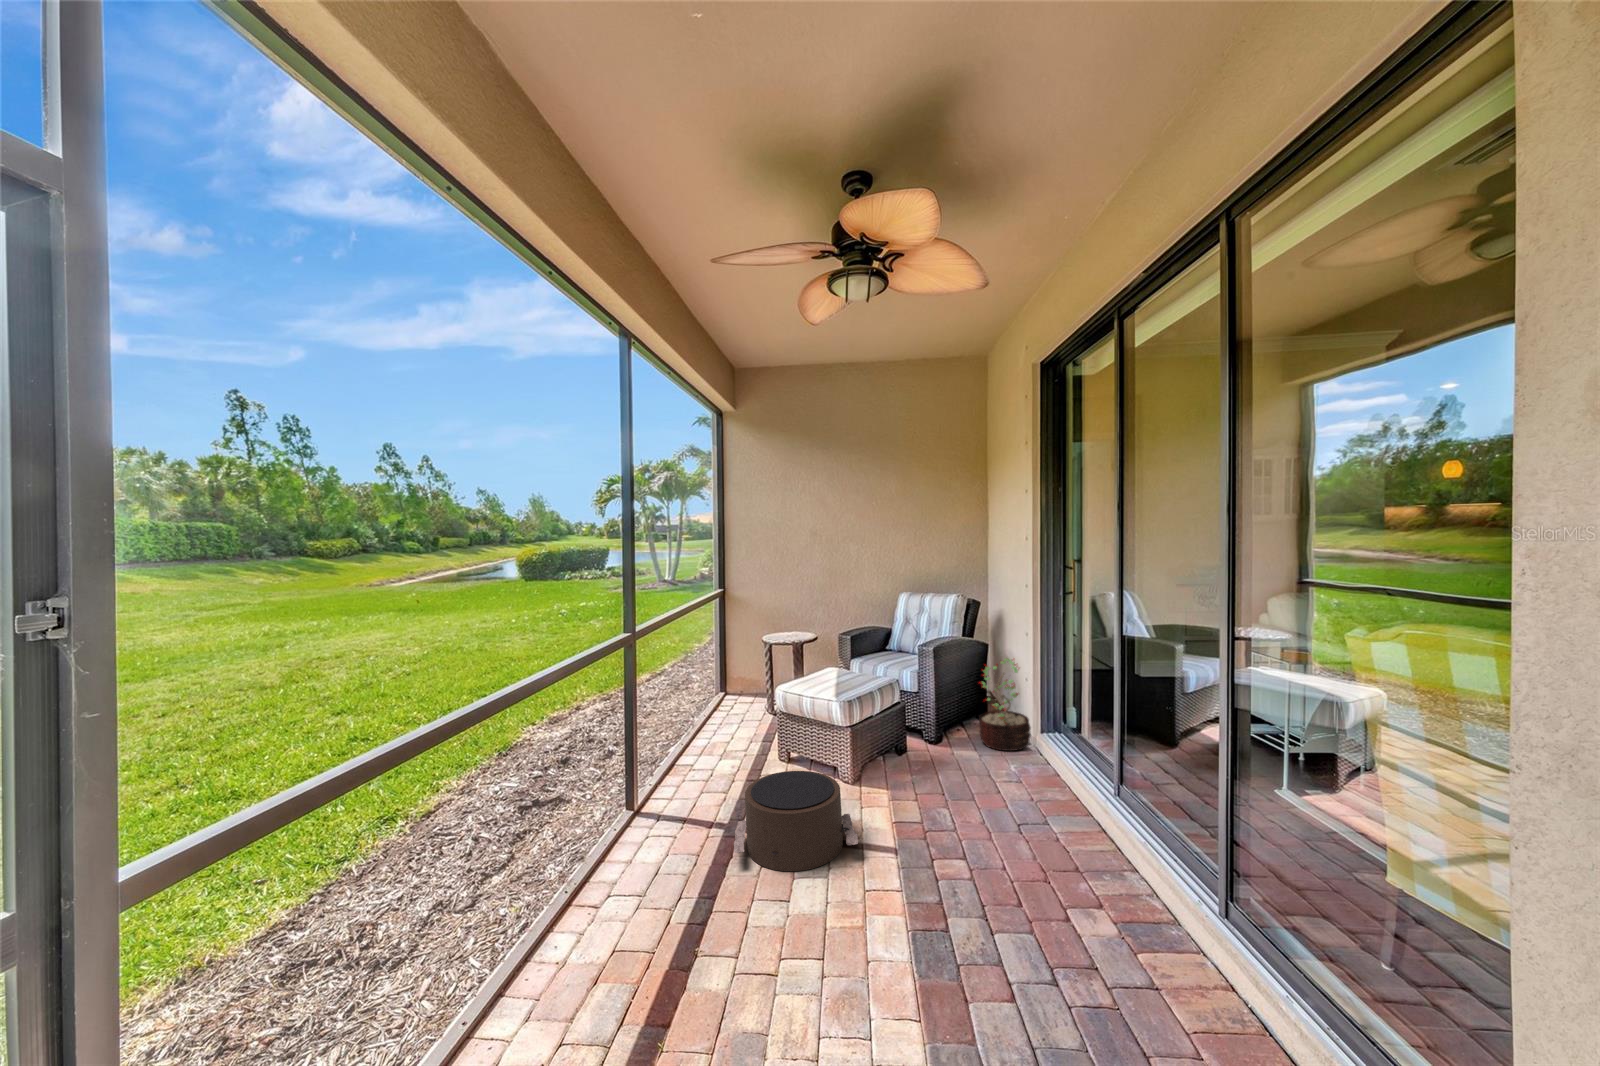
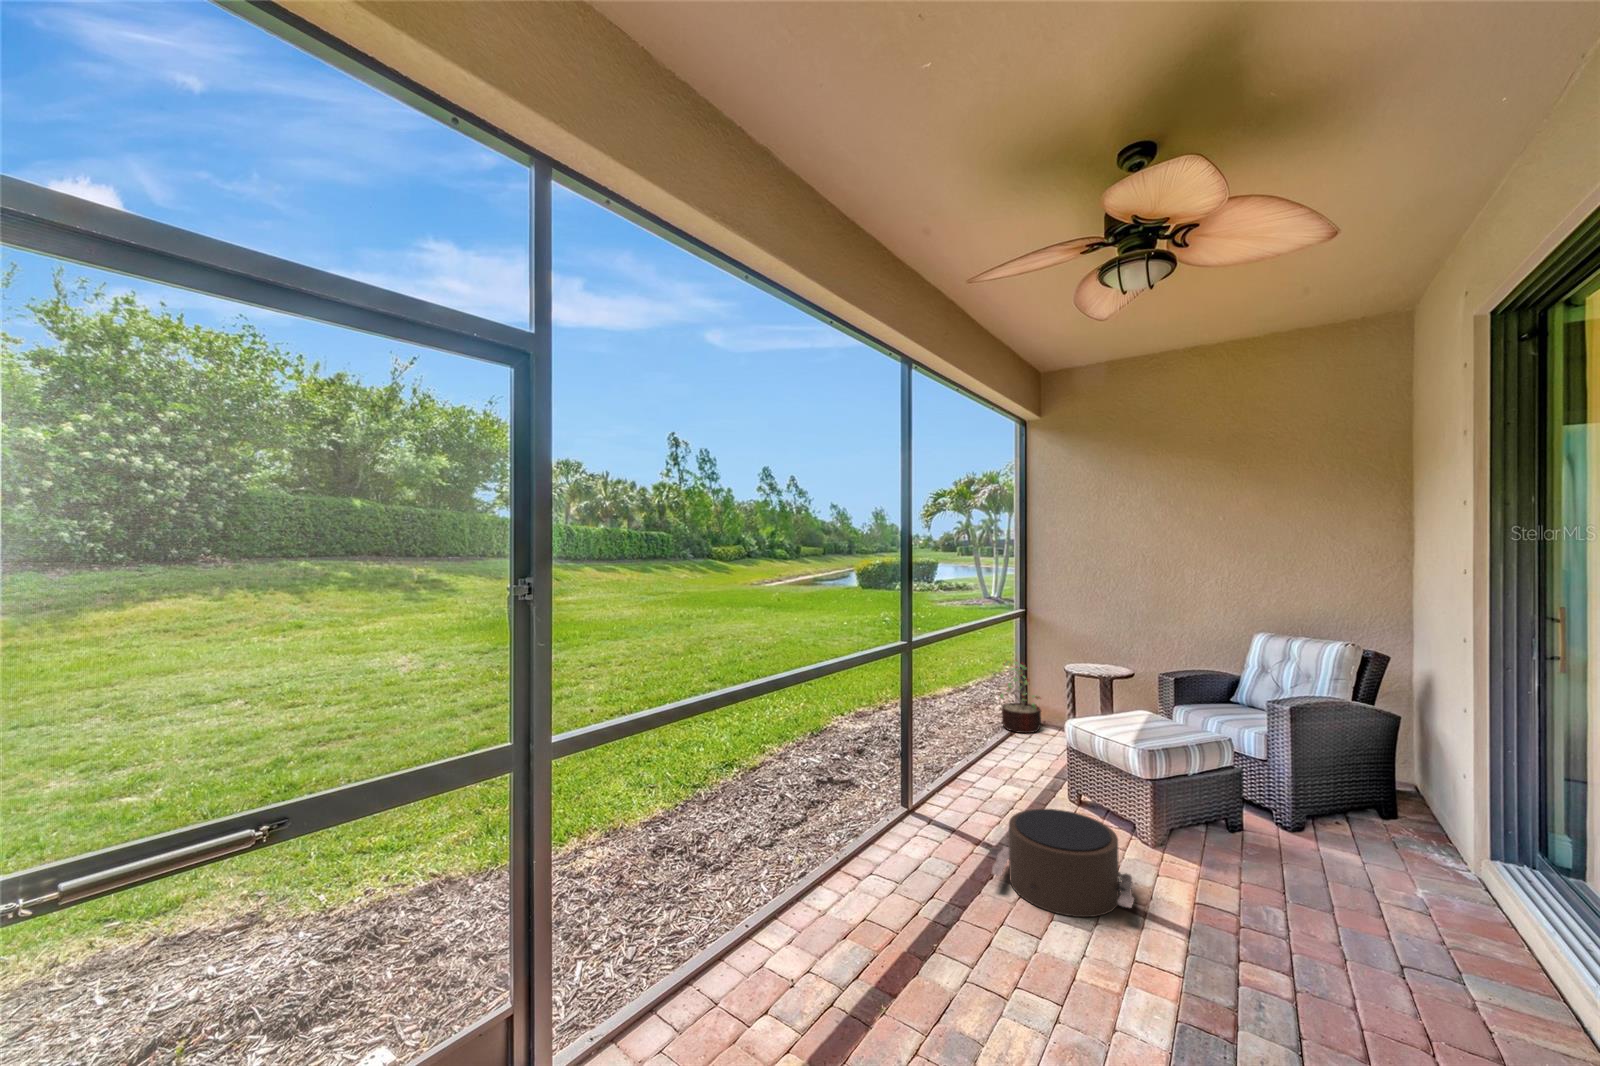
decorative plant: present [979,658,1031,751] -> present [1000,661,1041,733]

